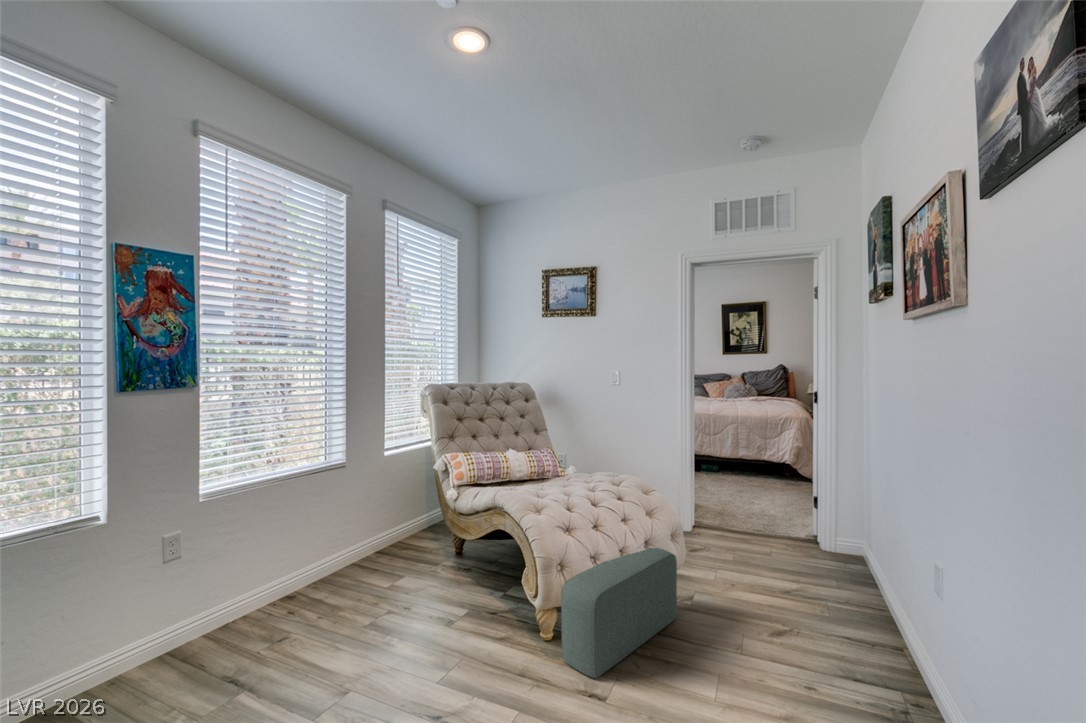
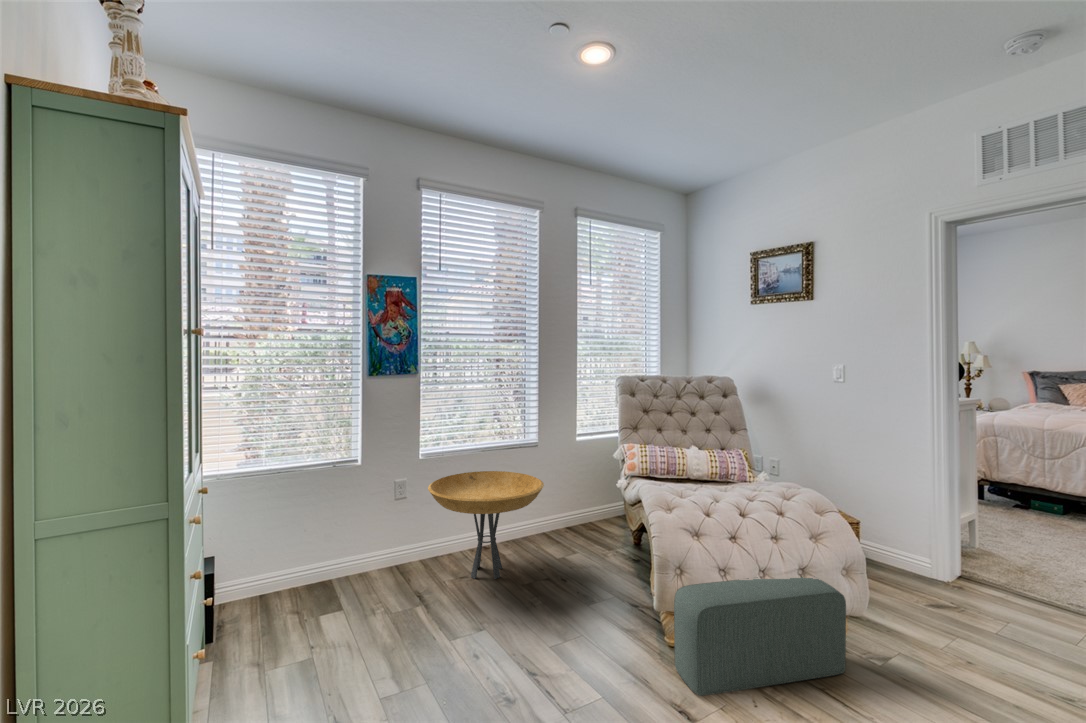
side table: none [224,499,381,638] -> present [428,471,544,579]

